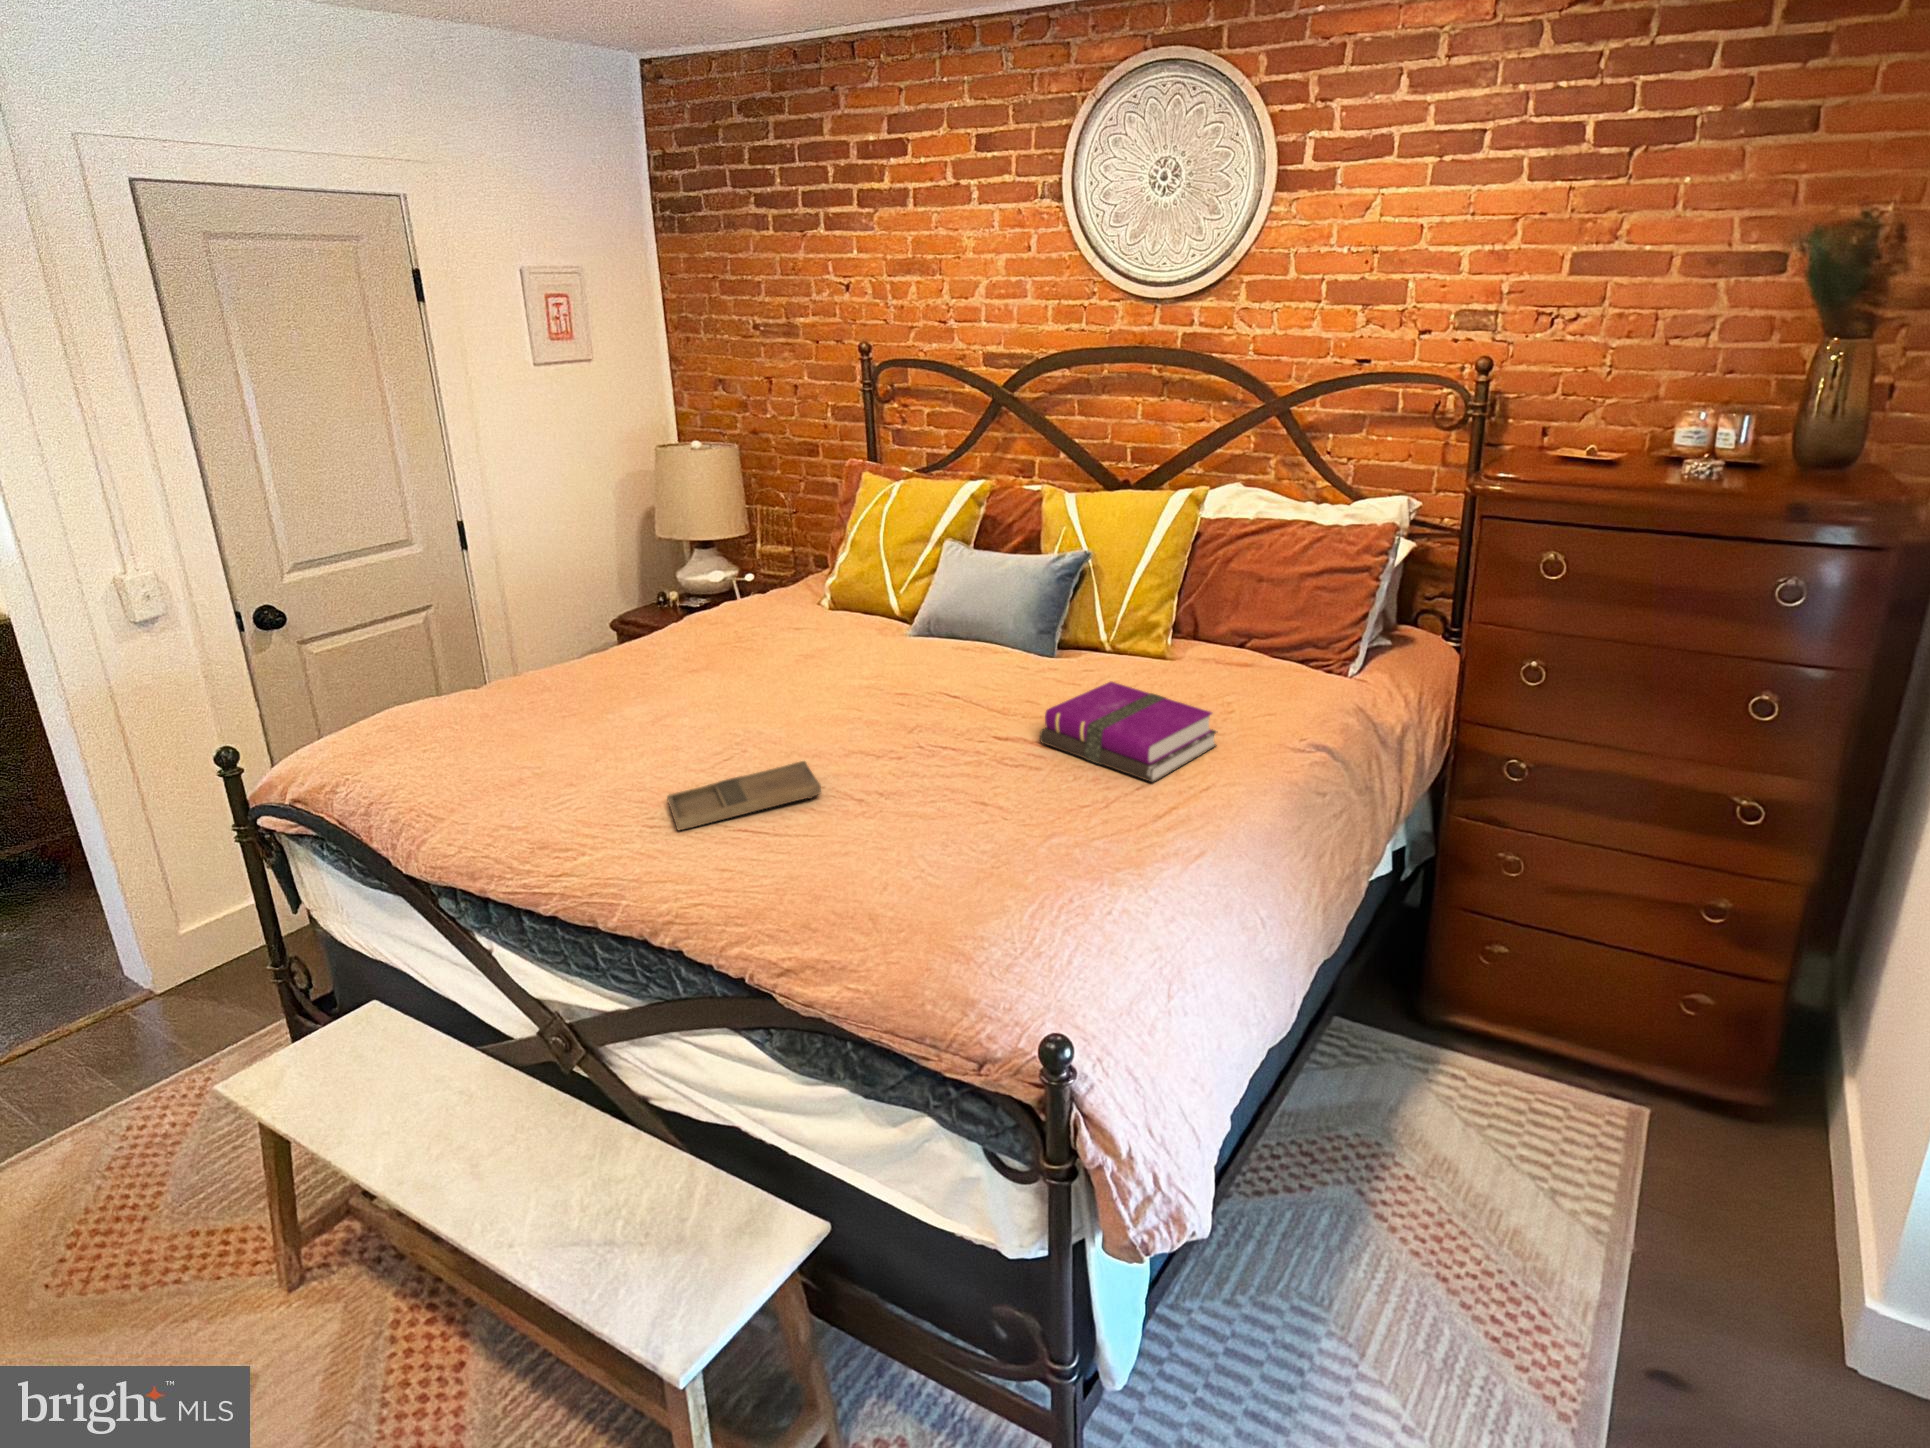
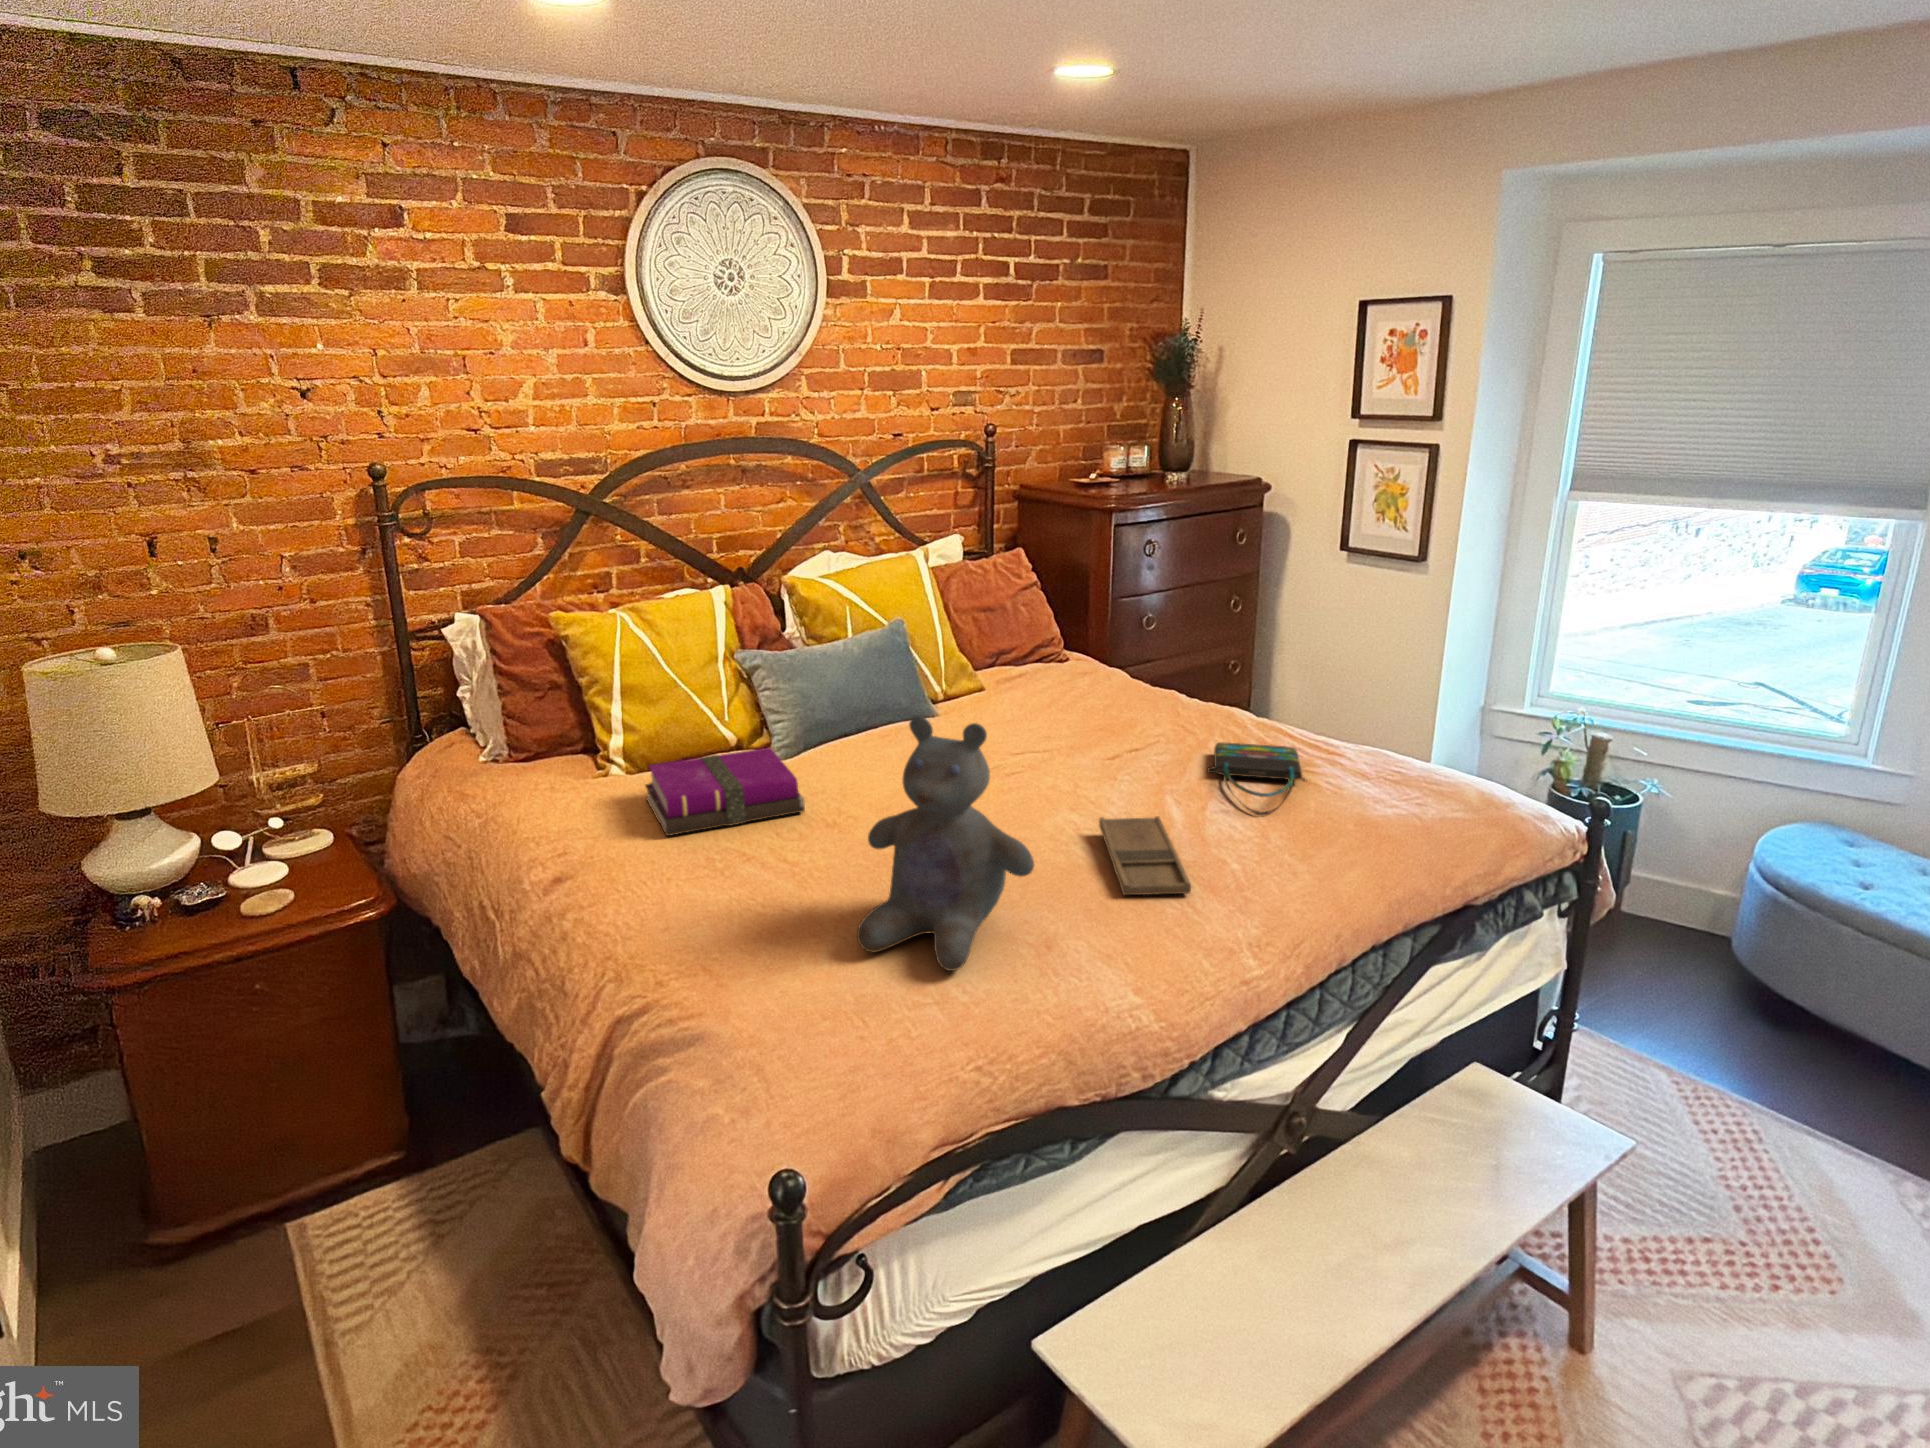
stuffed bear: none [513,582,643,767] -> present [857,716,1034,971]
notebook: present [1040,682,1217,782] -> present [645,747,805,836]
tote bag: none [897,789,1108,859] -> present [1207,742,1305,816]

